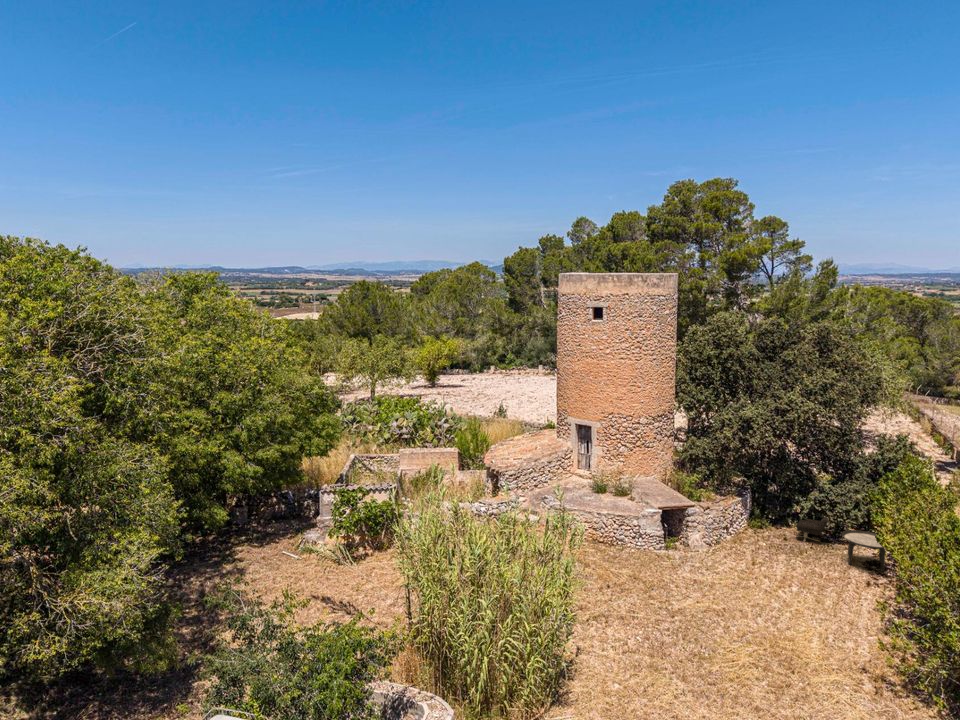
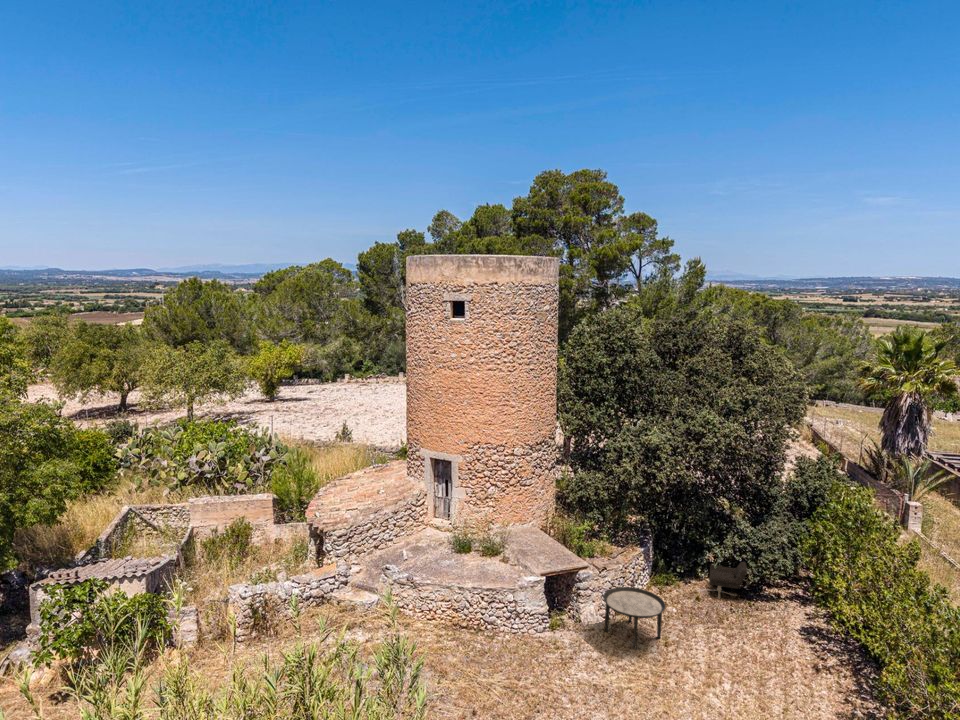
round table: present [842,530,886,572] -> present [603,587,665,649]

